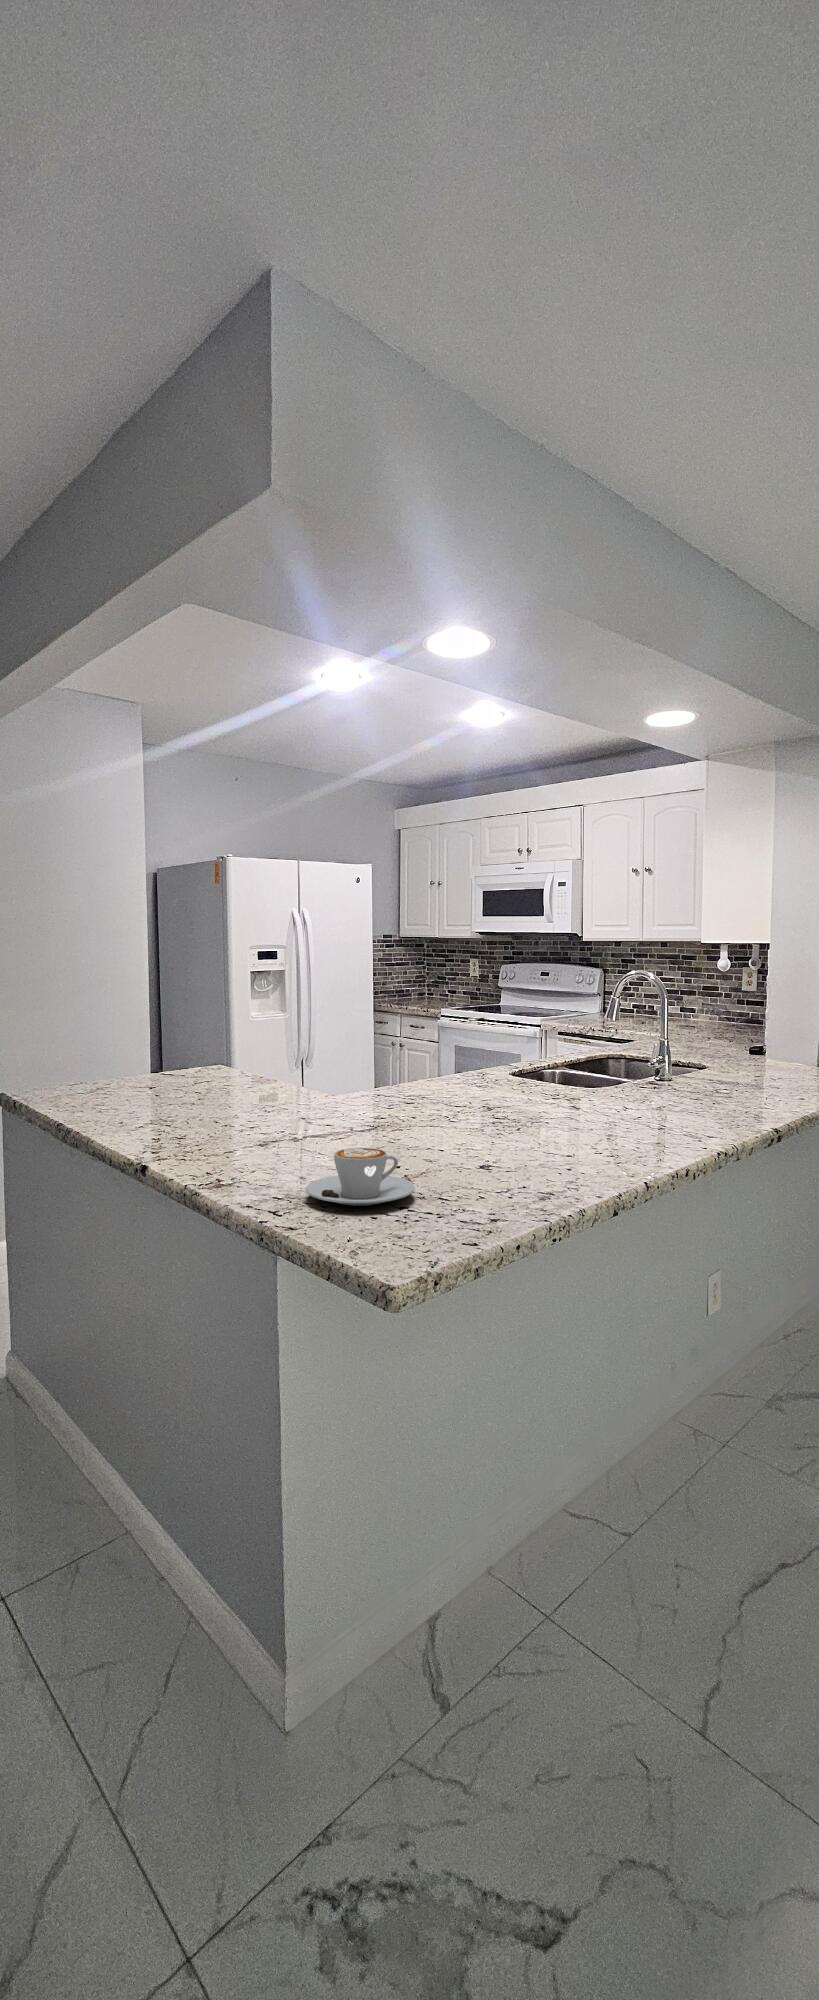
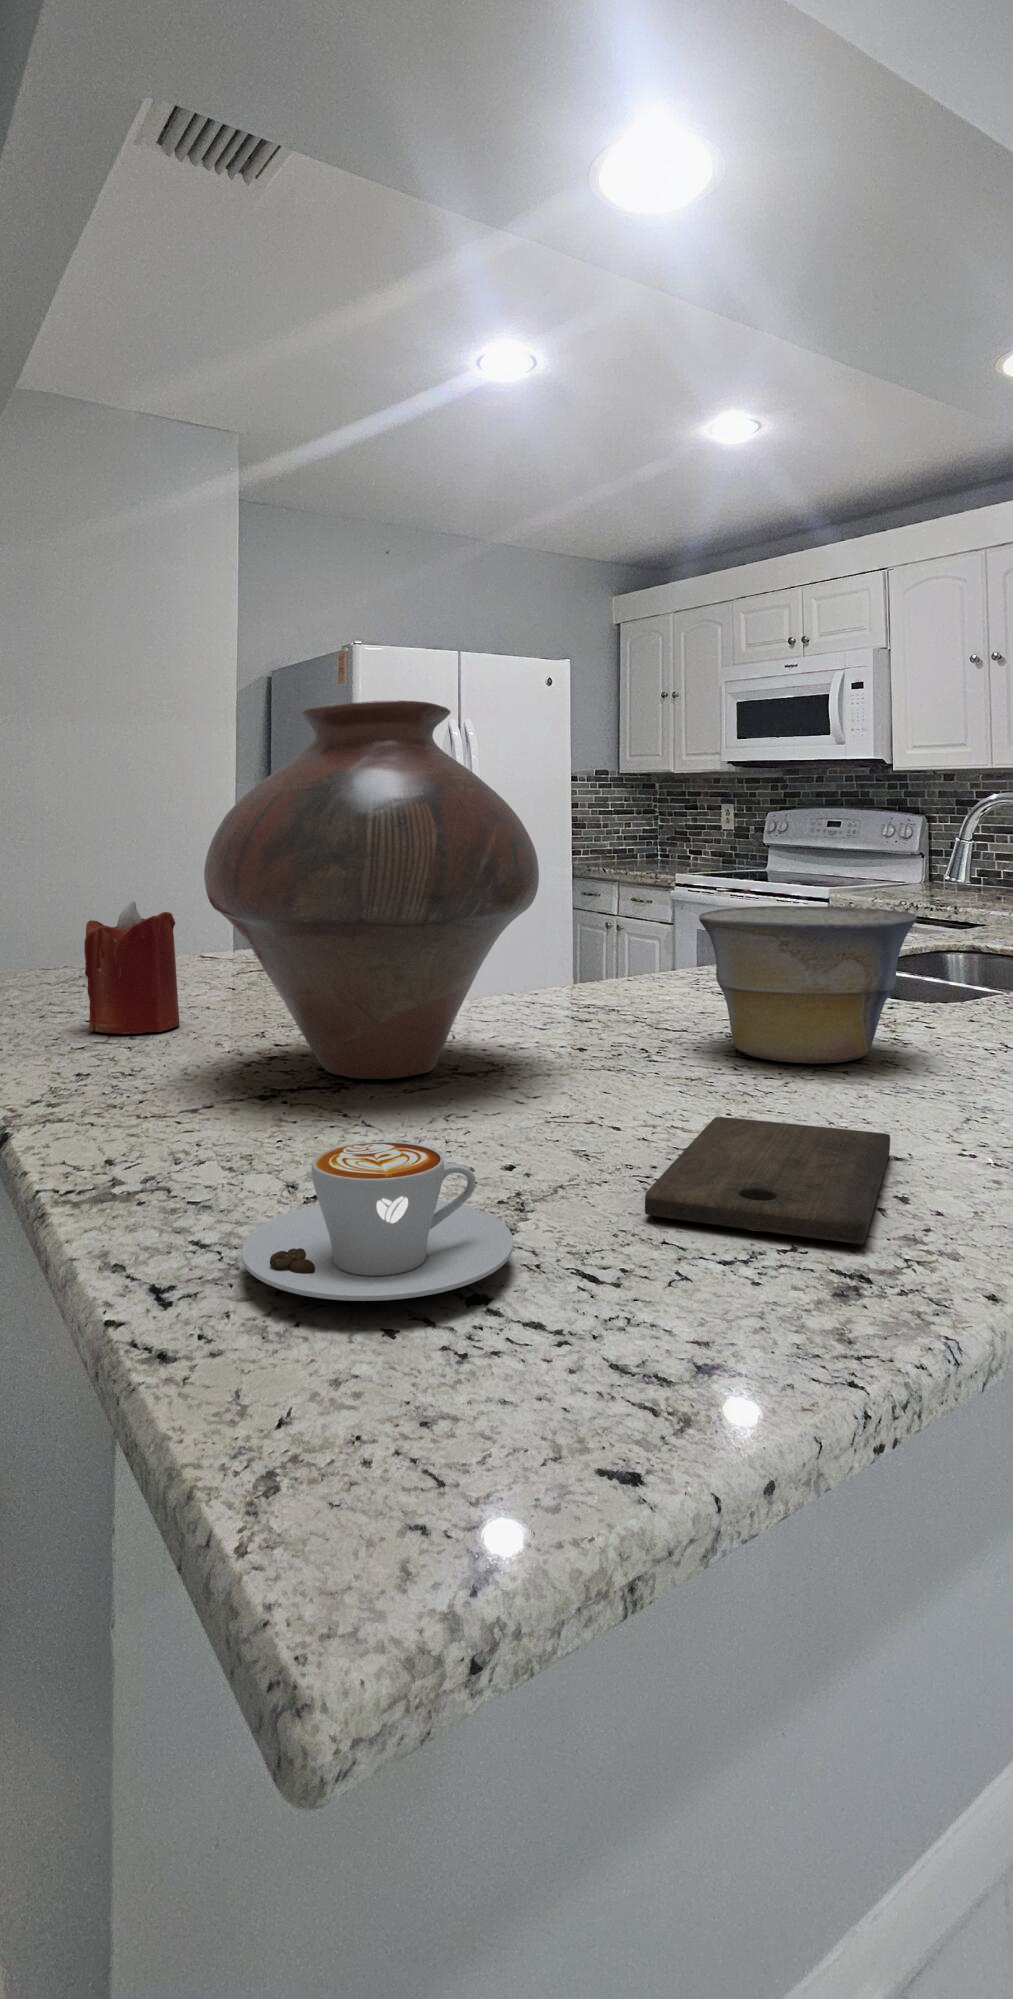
vase: none [229,946,395,1132] -> present [204,700,539,1079]
bowl: none [473,1040,580,1120] -> present [699,906,917,1063]
candle: none [139,1041,188,1115] -> present [84,902,179,1034]
cutting board: none [463,1143,565,1184] -> present [645,1117,890,1244]

